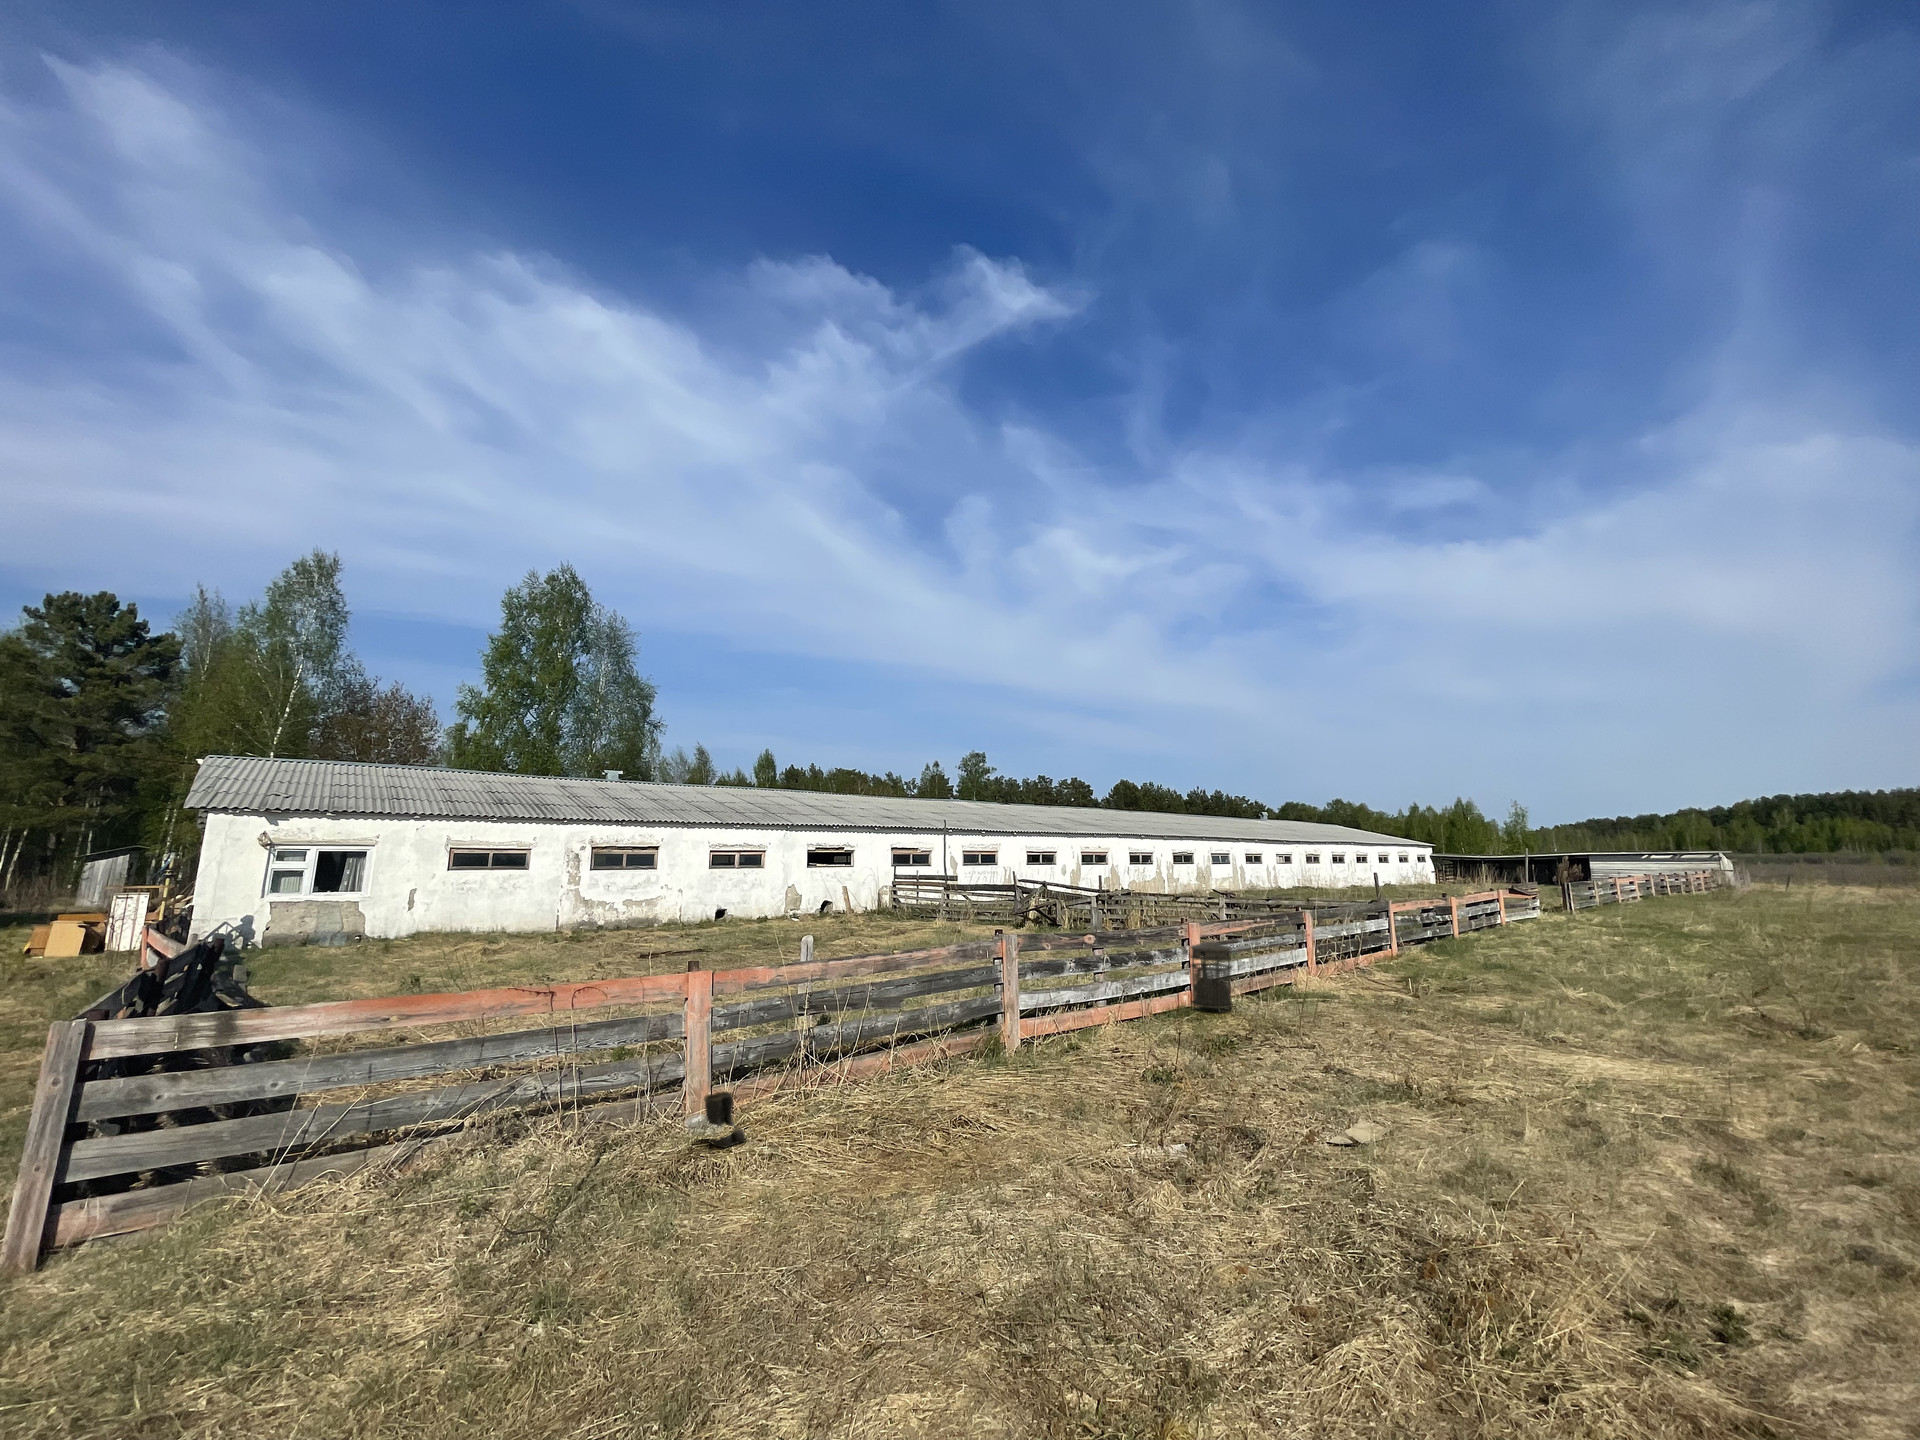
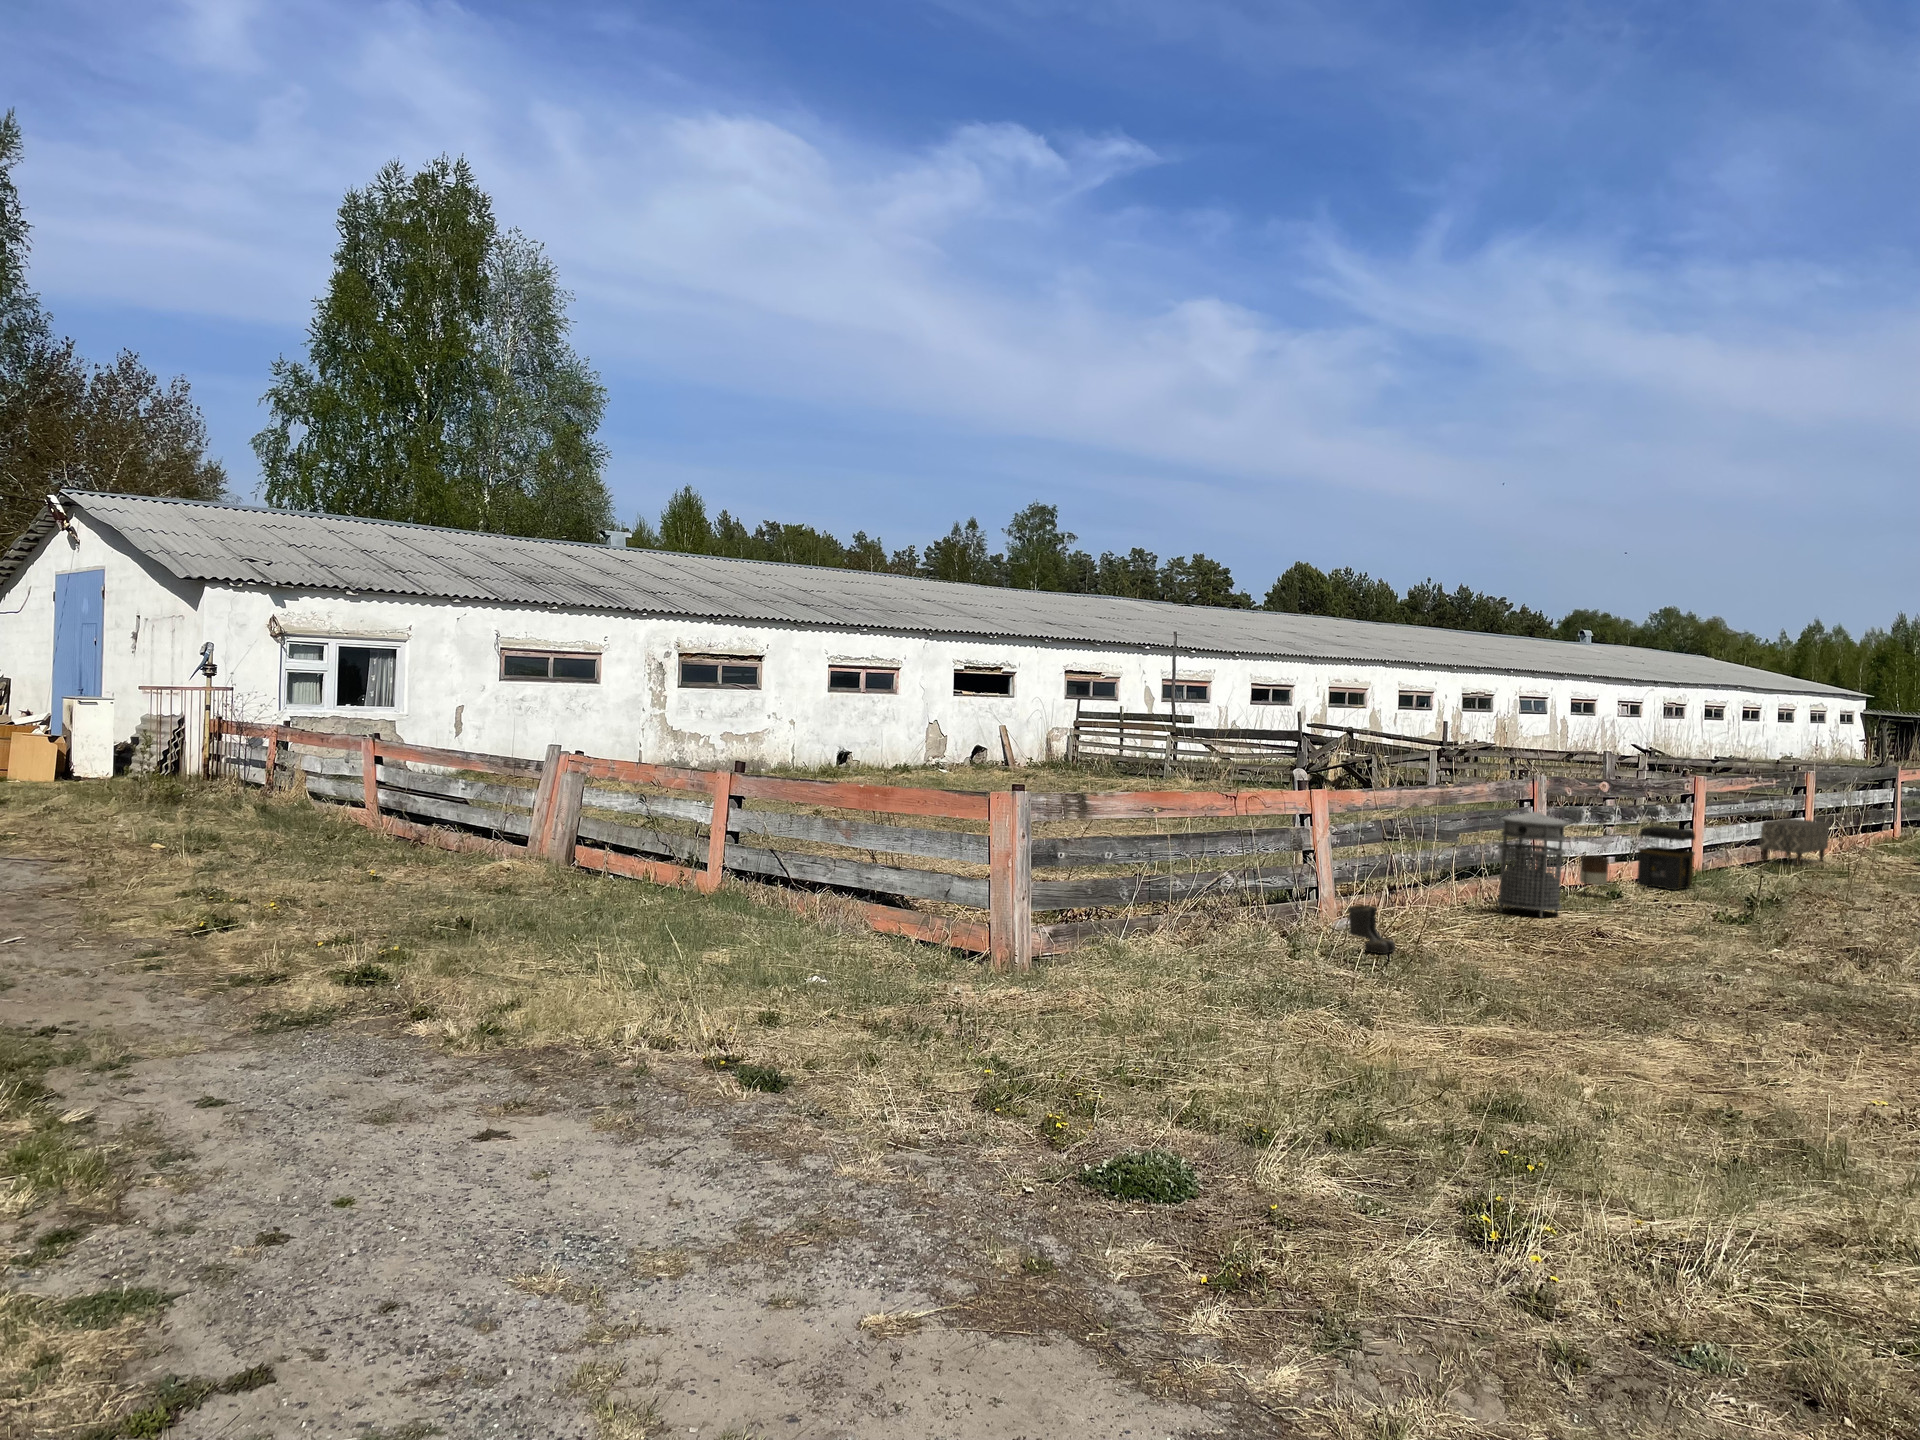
trash can: present [1191,942,1233,1013] -> present [1497,812,1567,918]
bench: none [1262,951,1318,991] -> present [1760,818,1829,866]
toolbox: none [1125,972,1170,1028] -> present [1637,827,1695,890]
planter: none [1057,1004,1080,1042] -> present [1580,856,1608,894]

